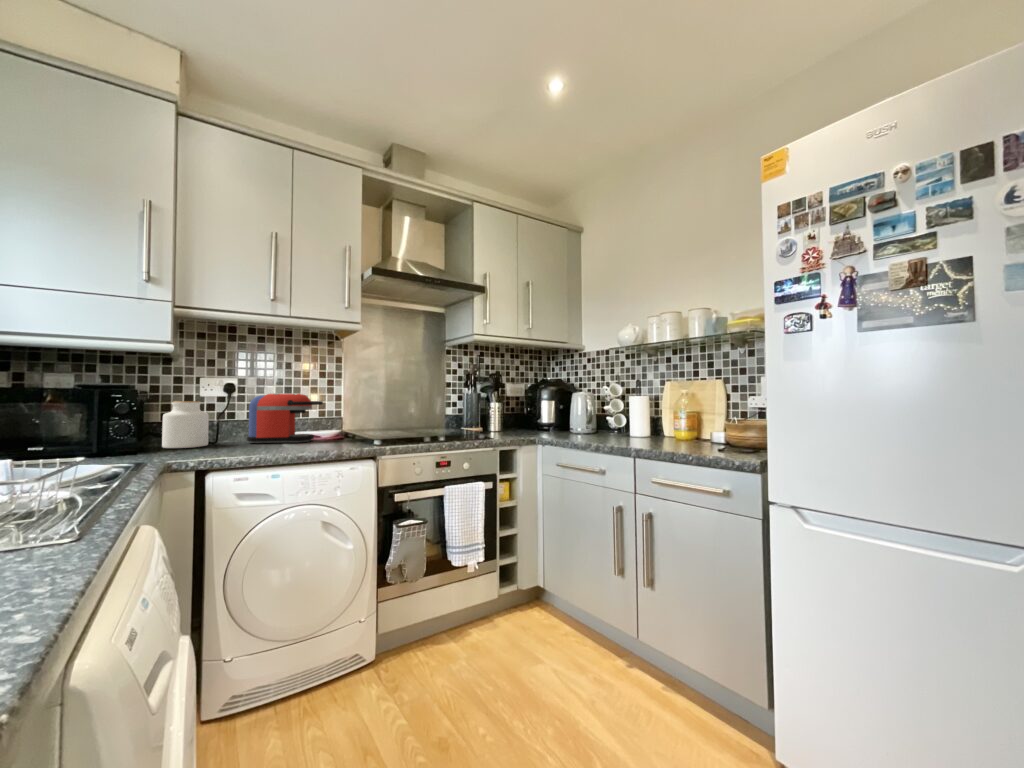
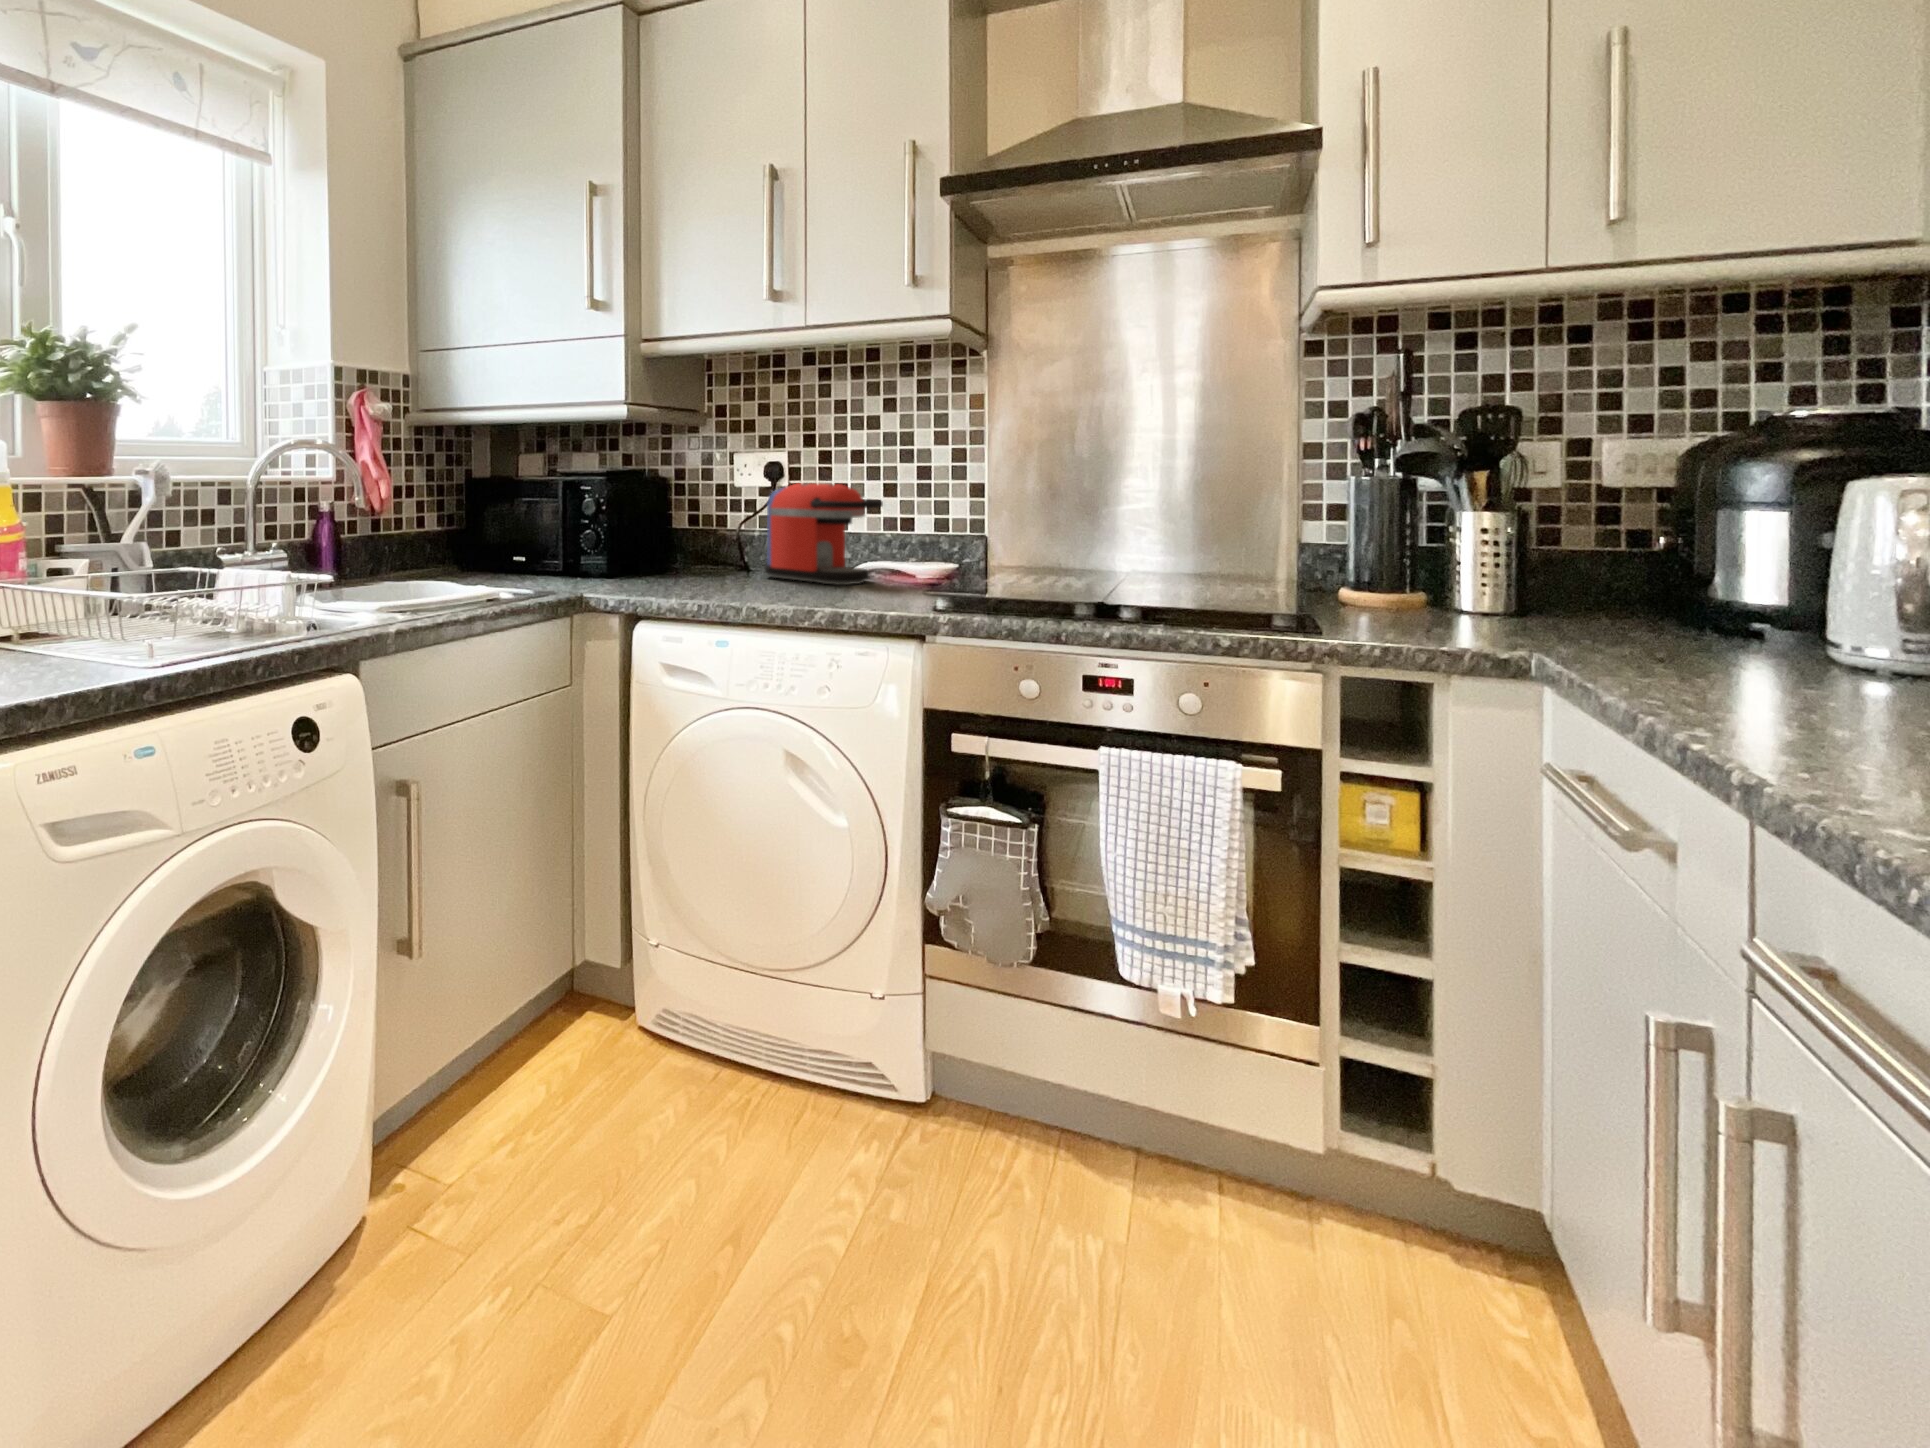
jar: present [162,401,209,448] -> none [659,495,722,574]

